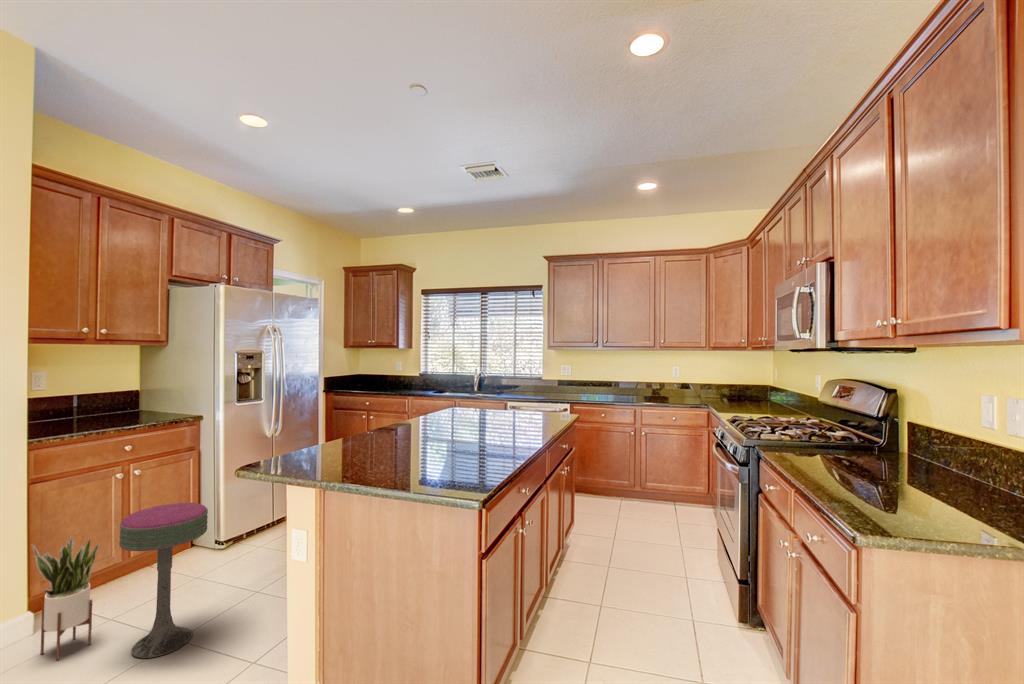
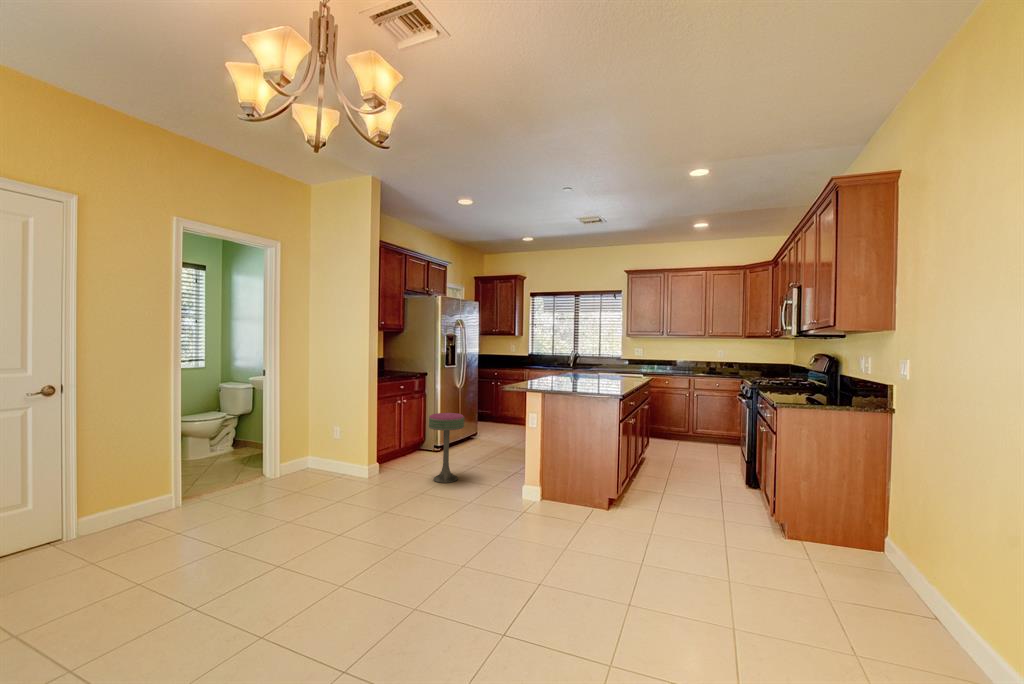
potted plant: present [32,535,99,660] -> none [392,424,413,481]

